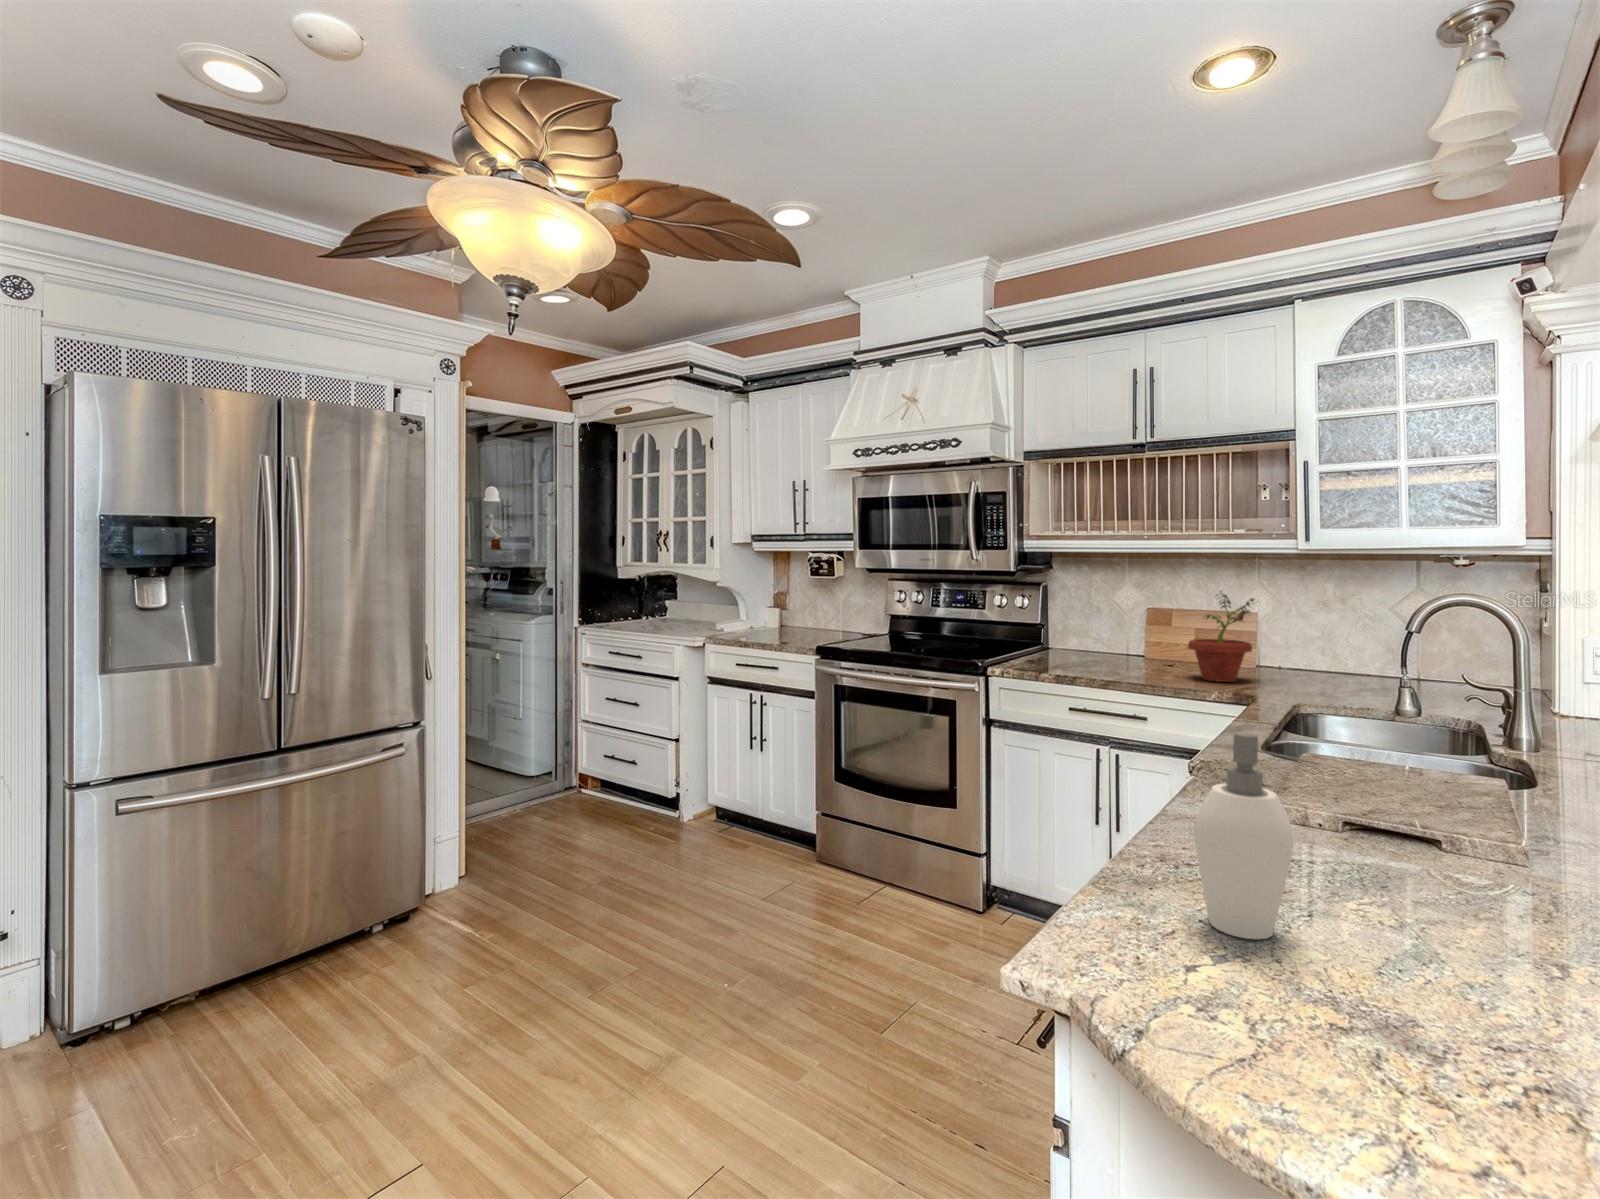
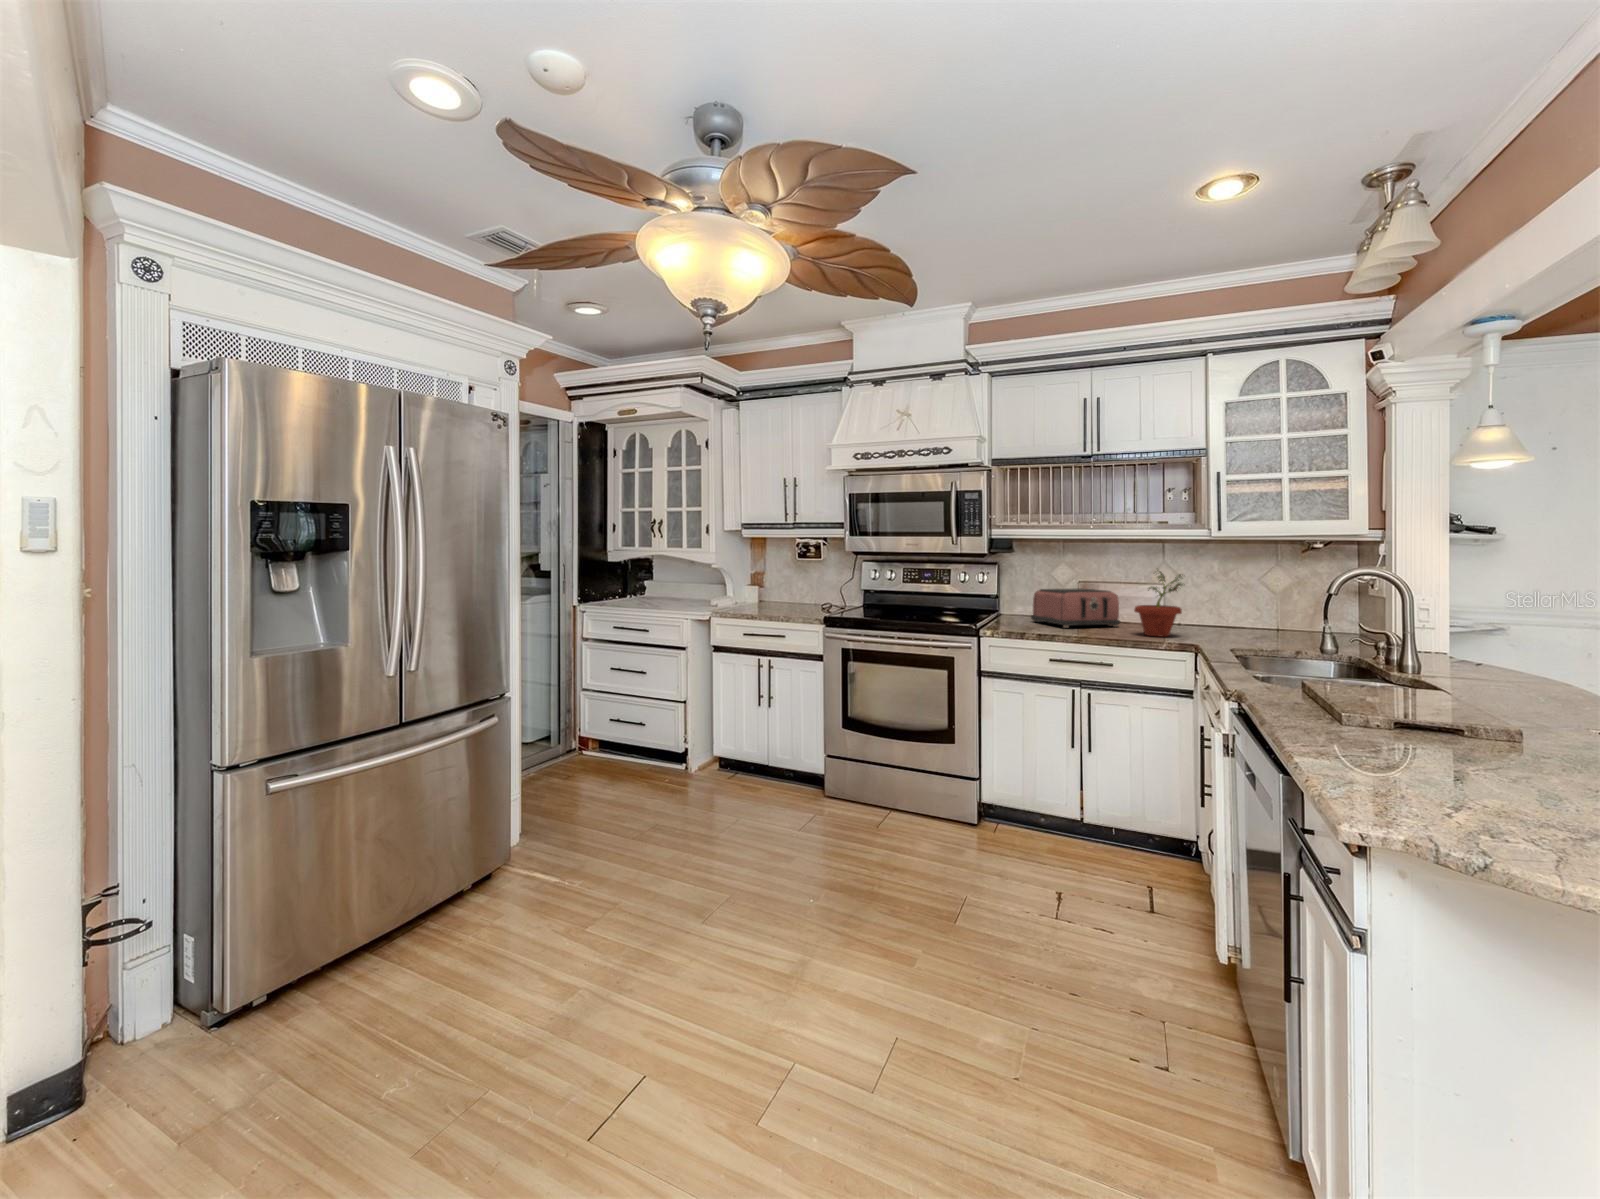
toaster: none [1077,615,1186,667] -> present [1031,588,1120,628]
soap dispenser: present [1195,732,1319,939] -> none [1394,659,1503,793]

